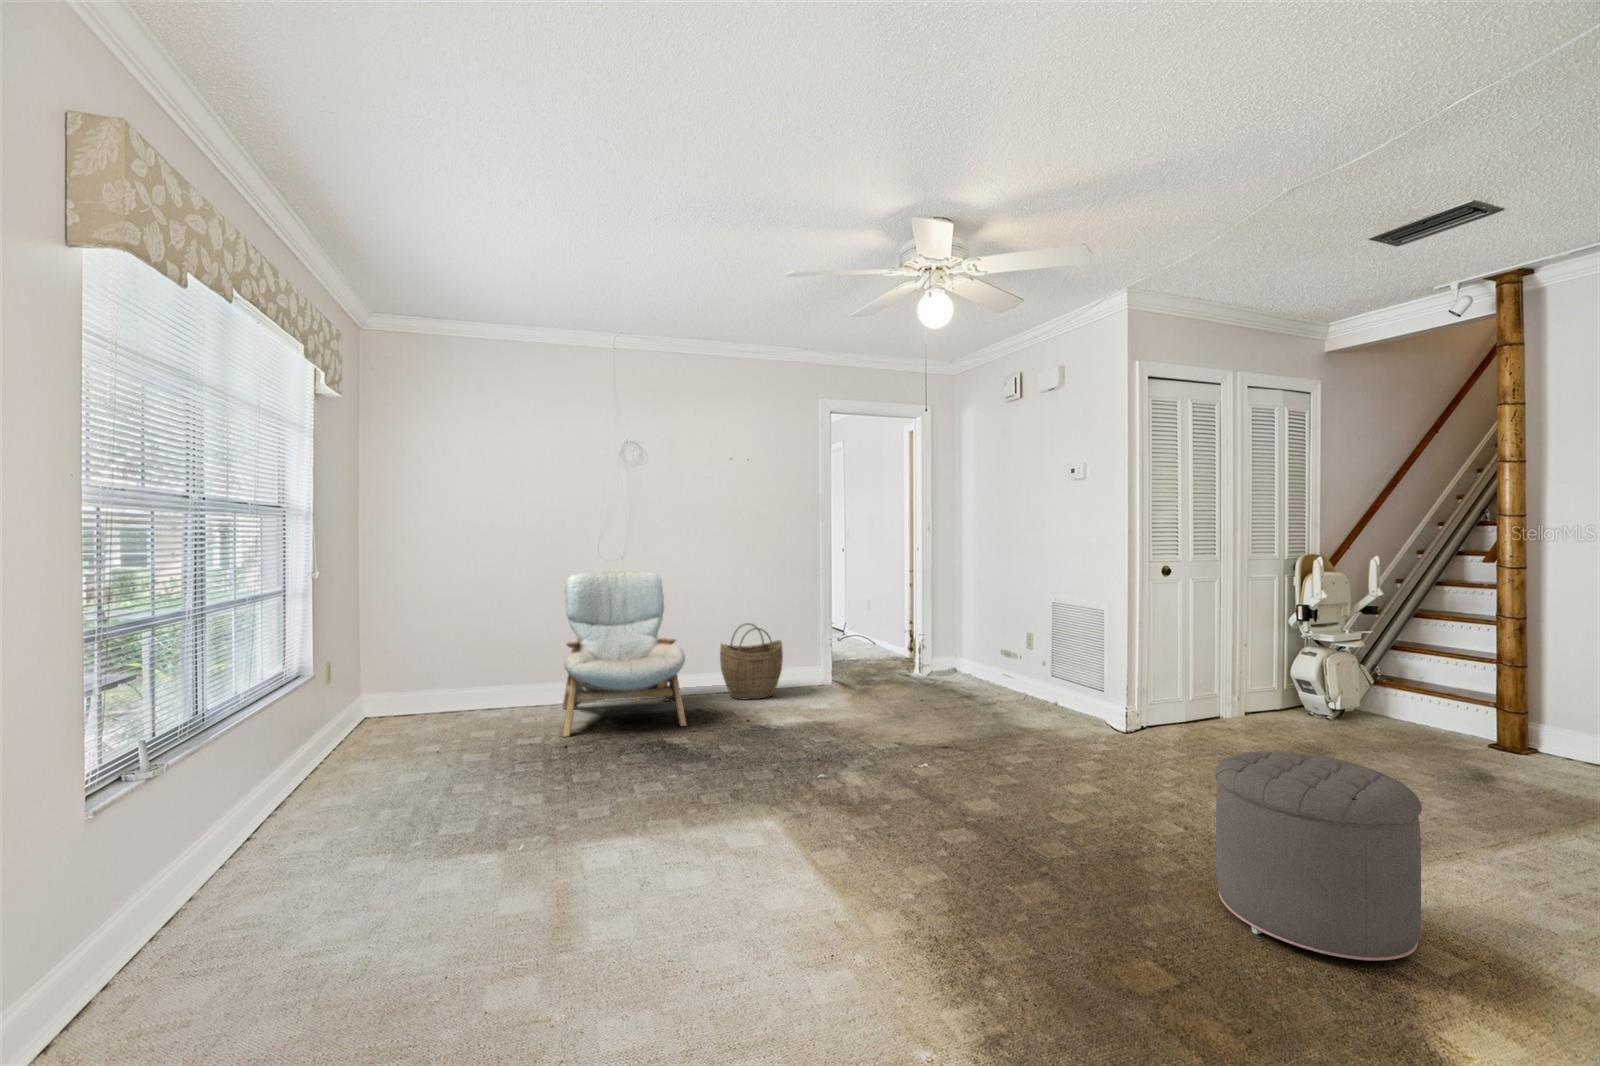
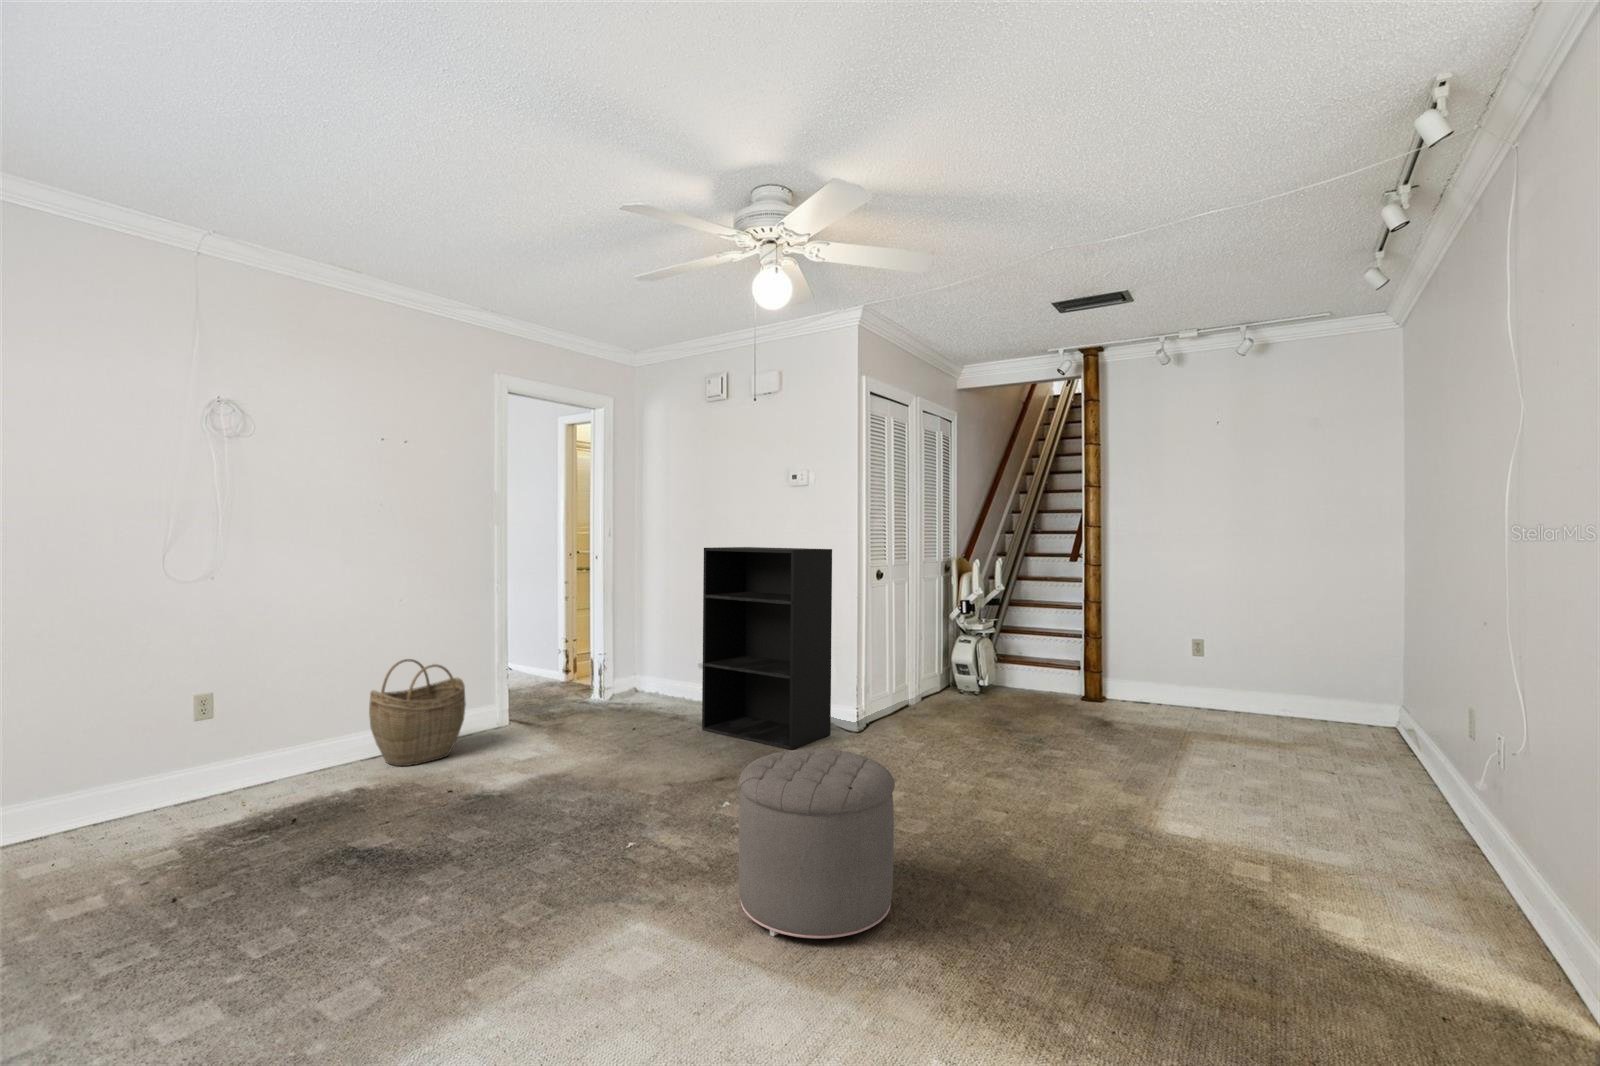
bookshelf: none [973,542,1091,735] -> present [702,547,832,749]
armchair: present [562,571,686,737] -> none [82,595,364,885]
ottoman: present [1215,751,1422,960] -> present [738,749,895,938]

